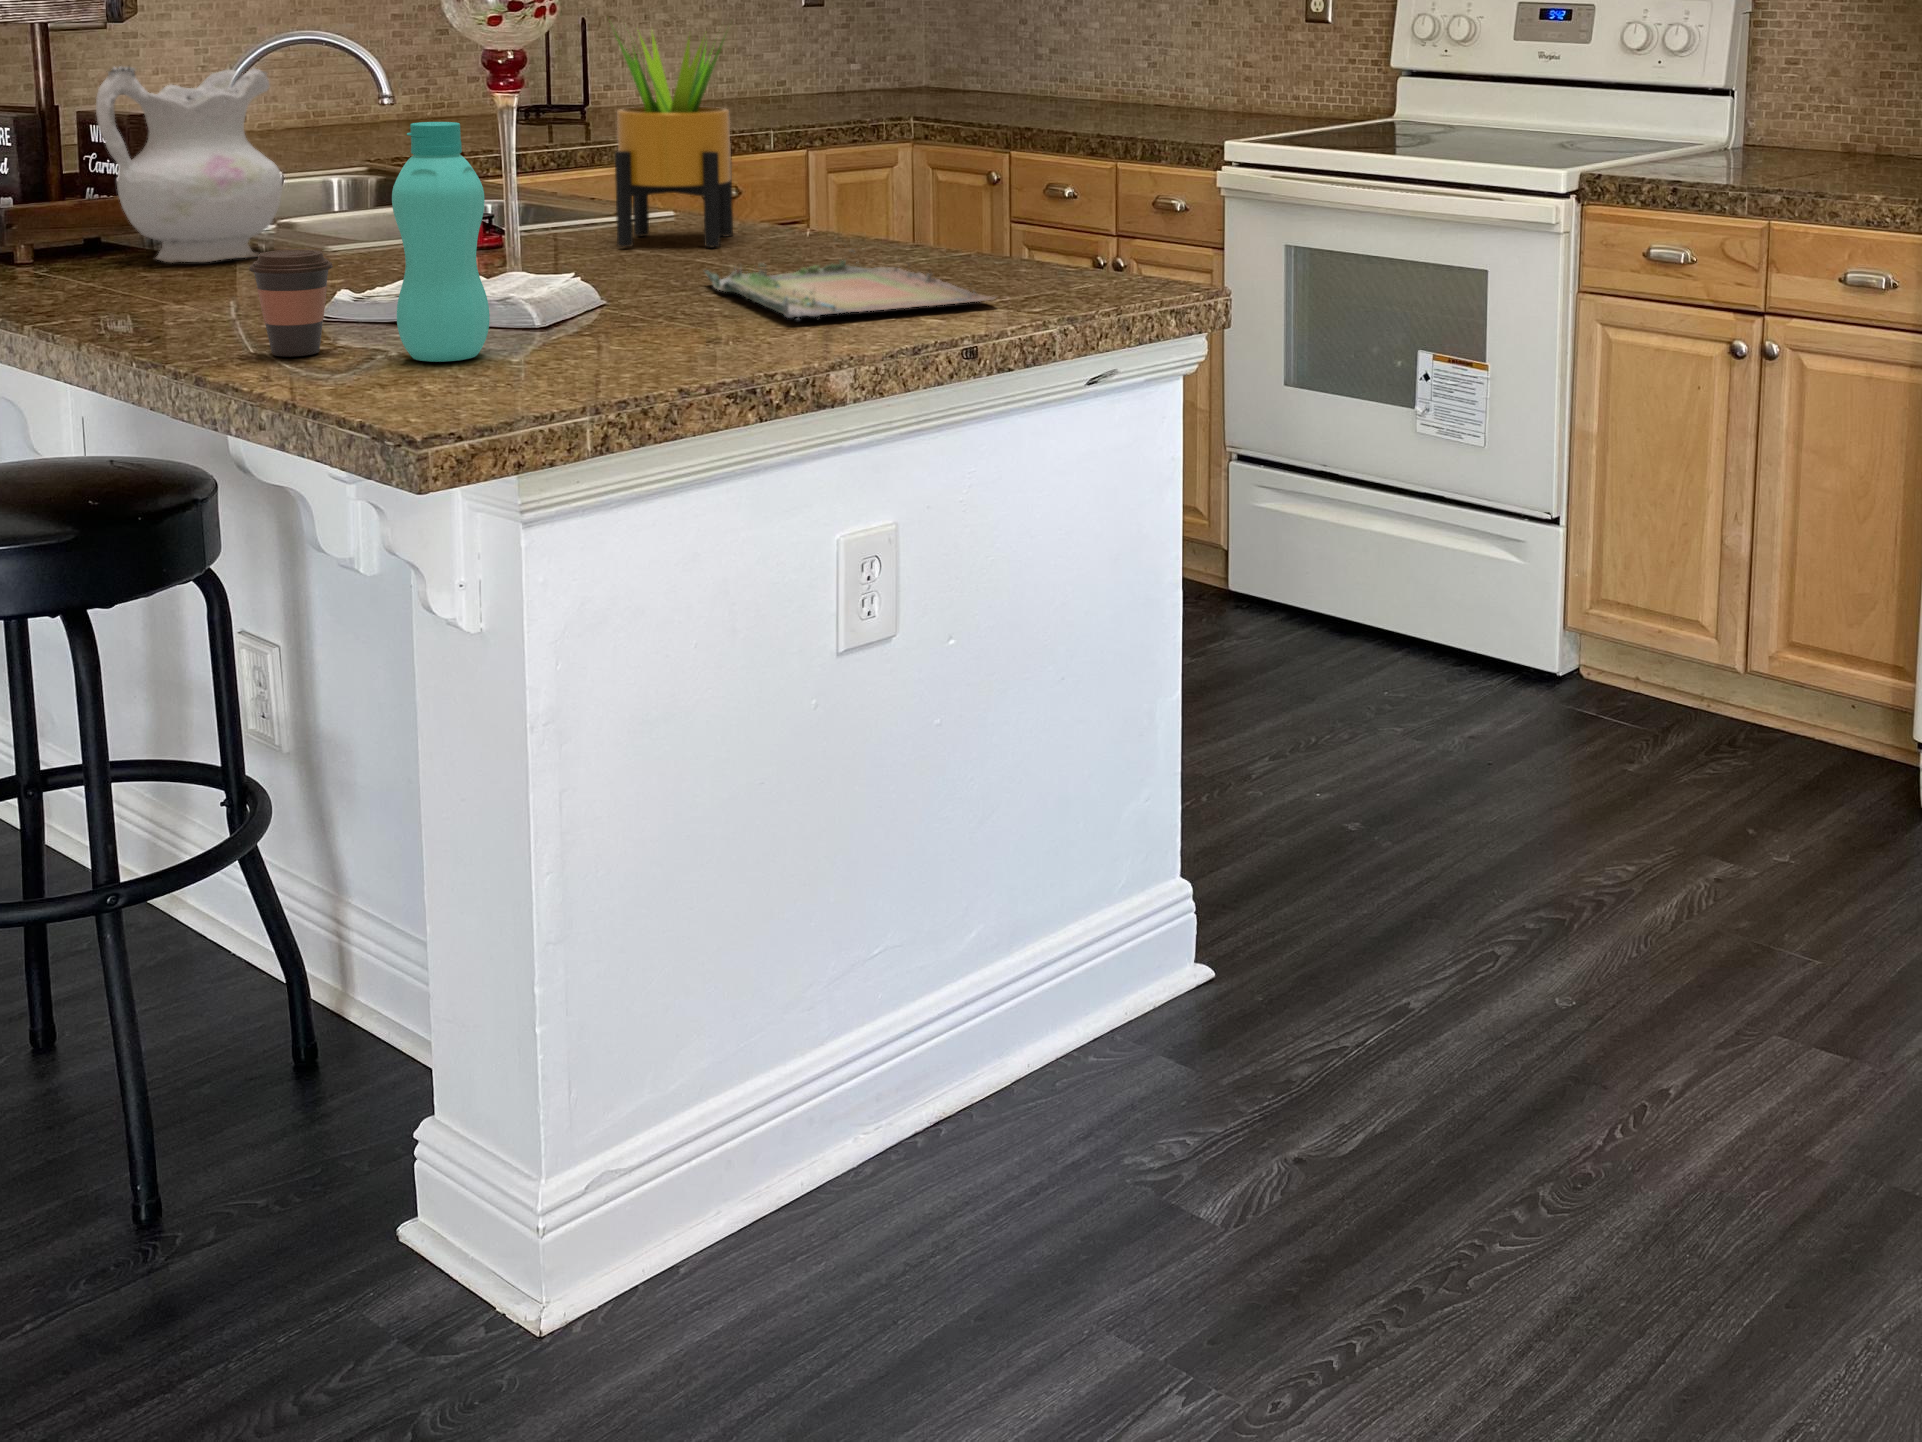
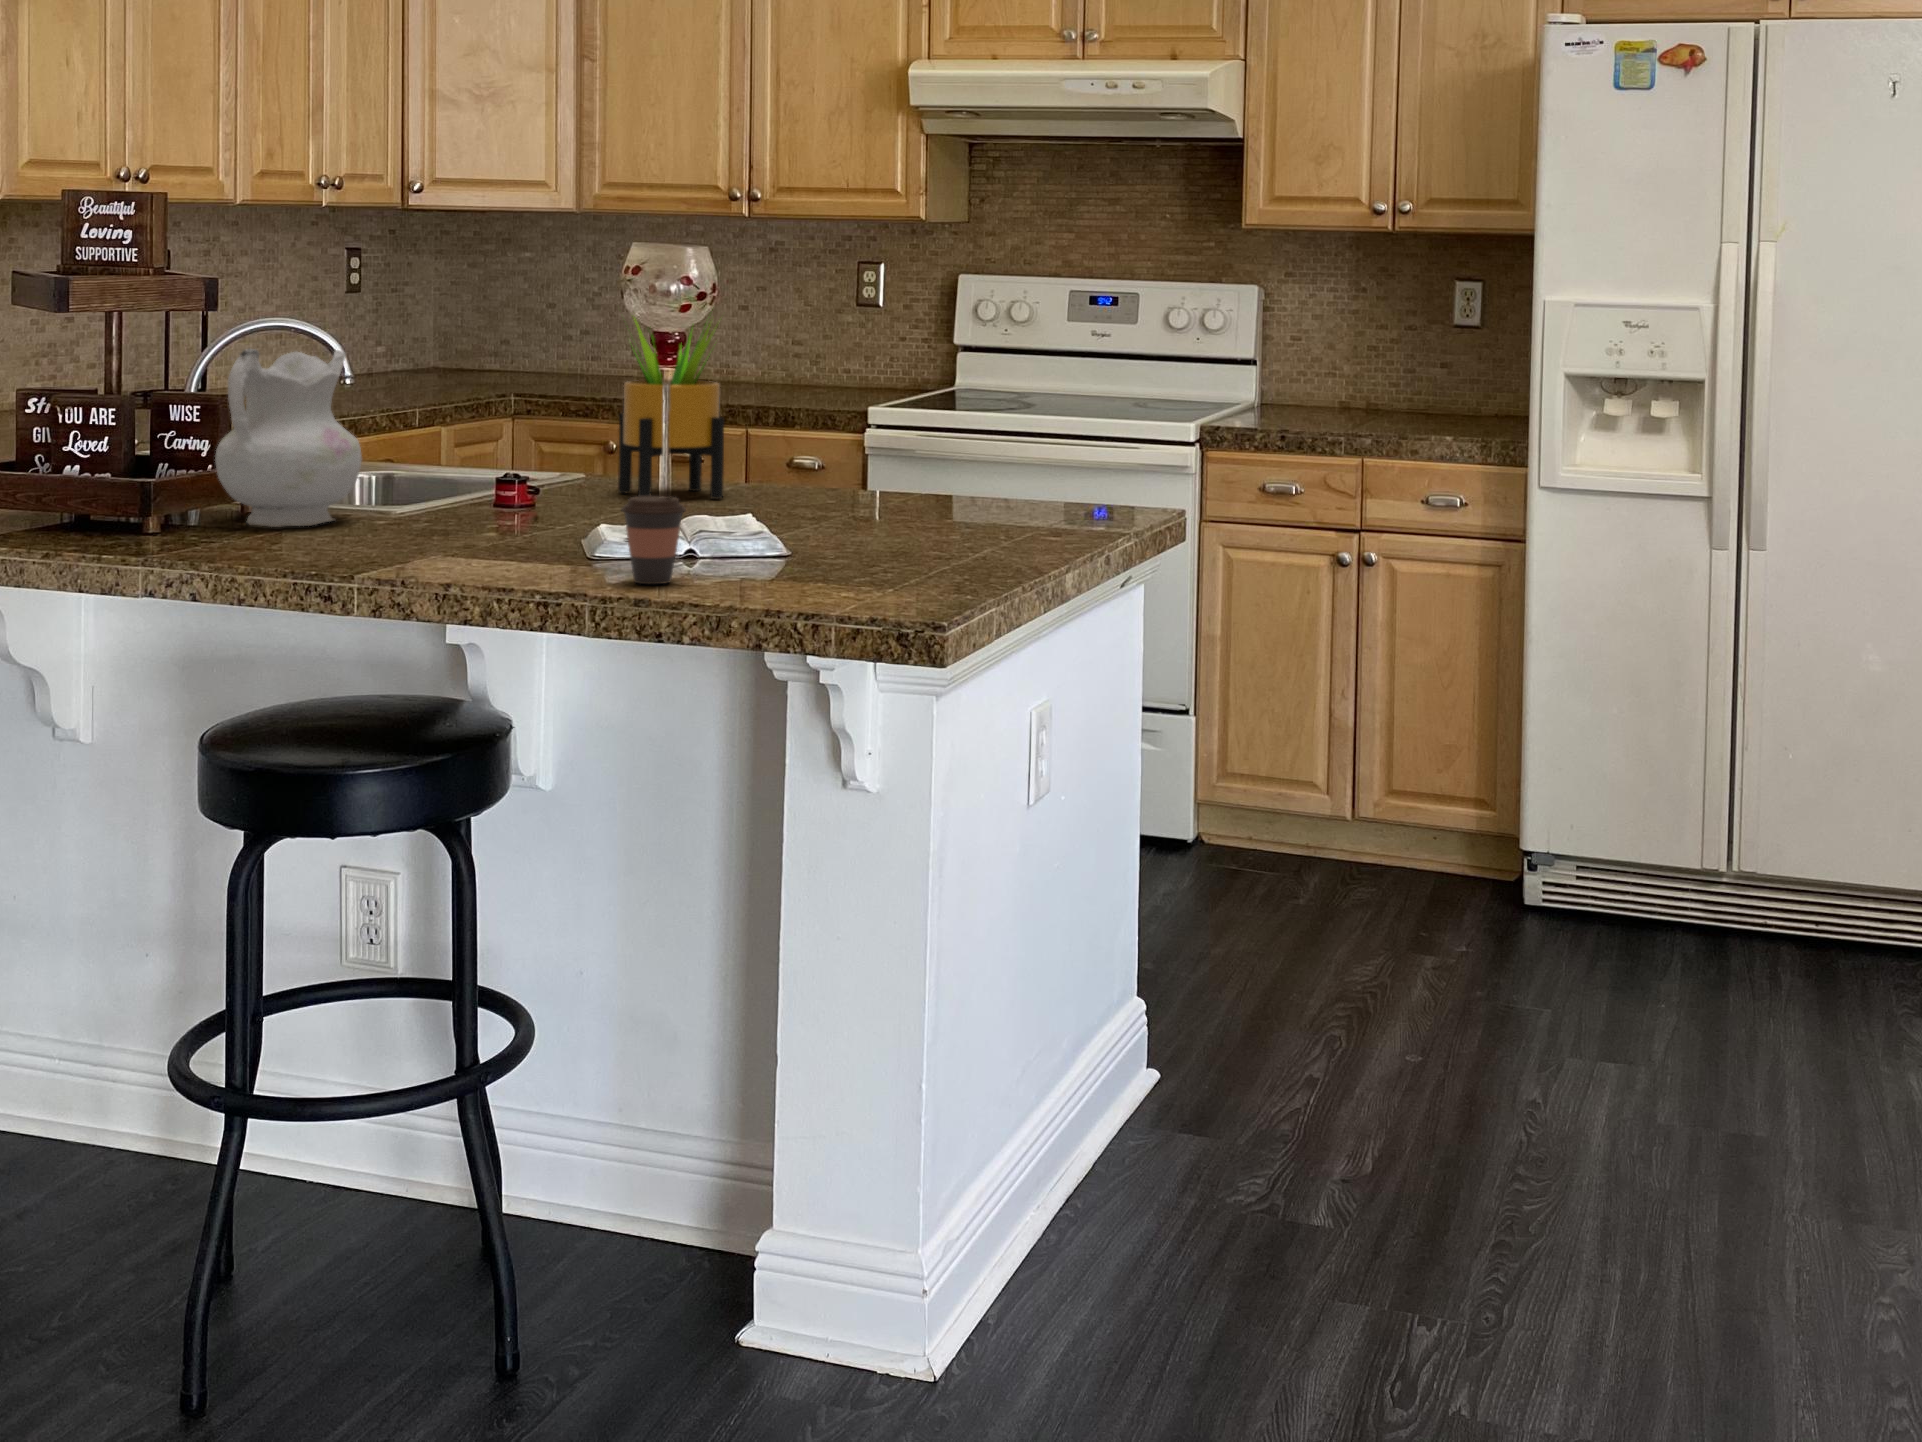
bottle: present [392,122,490,362] -> none [748,388,819,581]
tray: present [705,250,995,320] -> none [807,488,1082,543]

